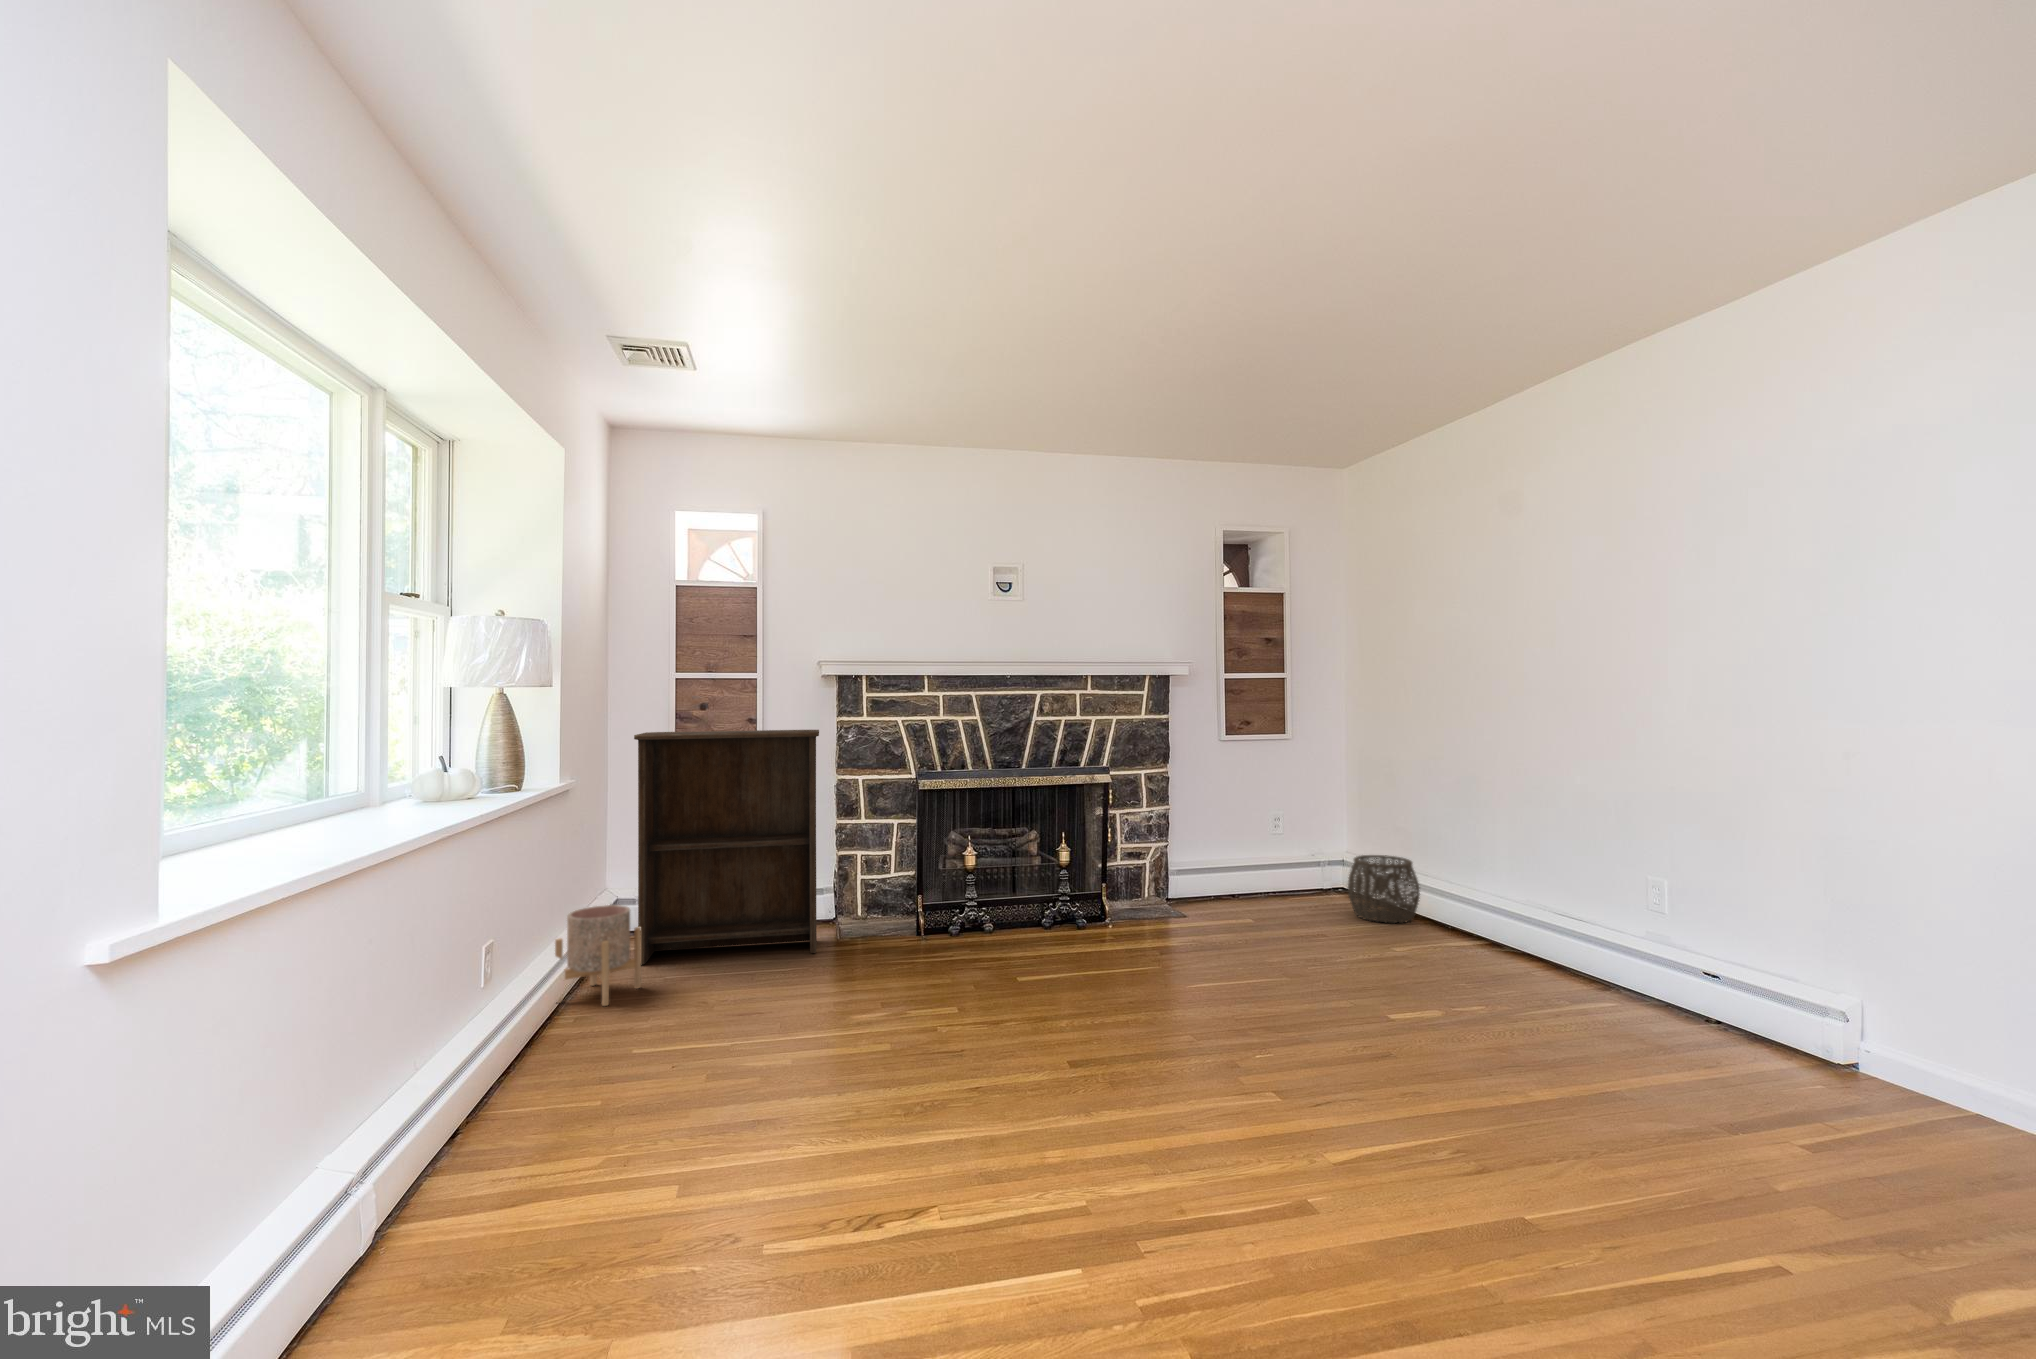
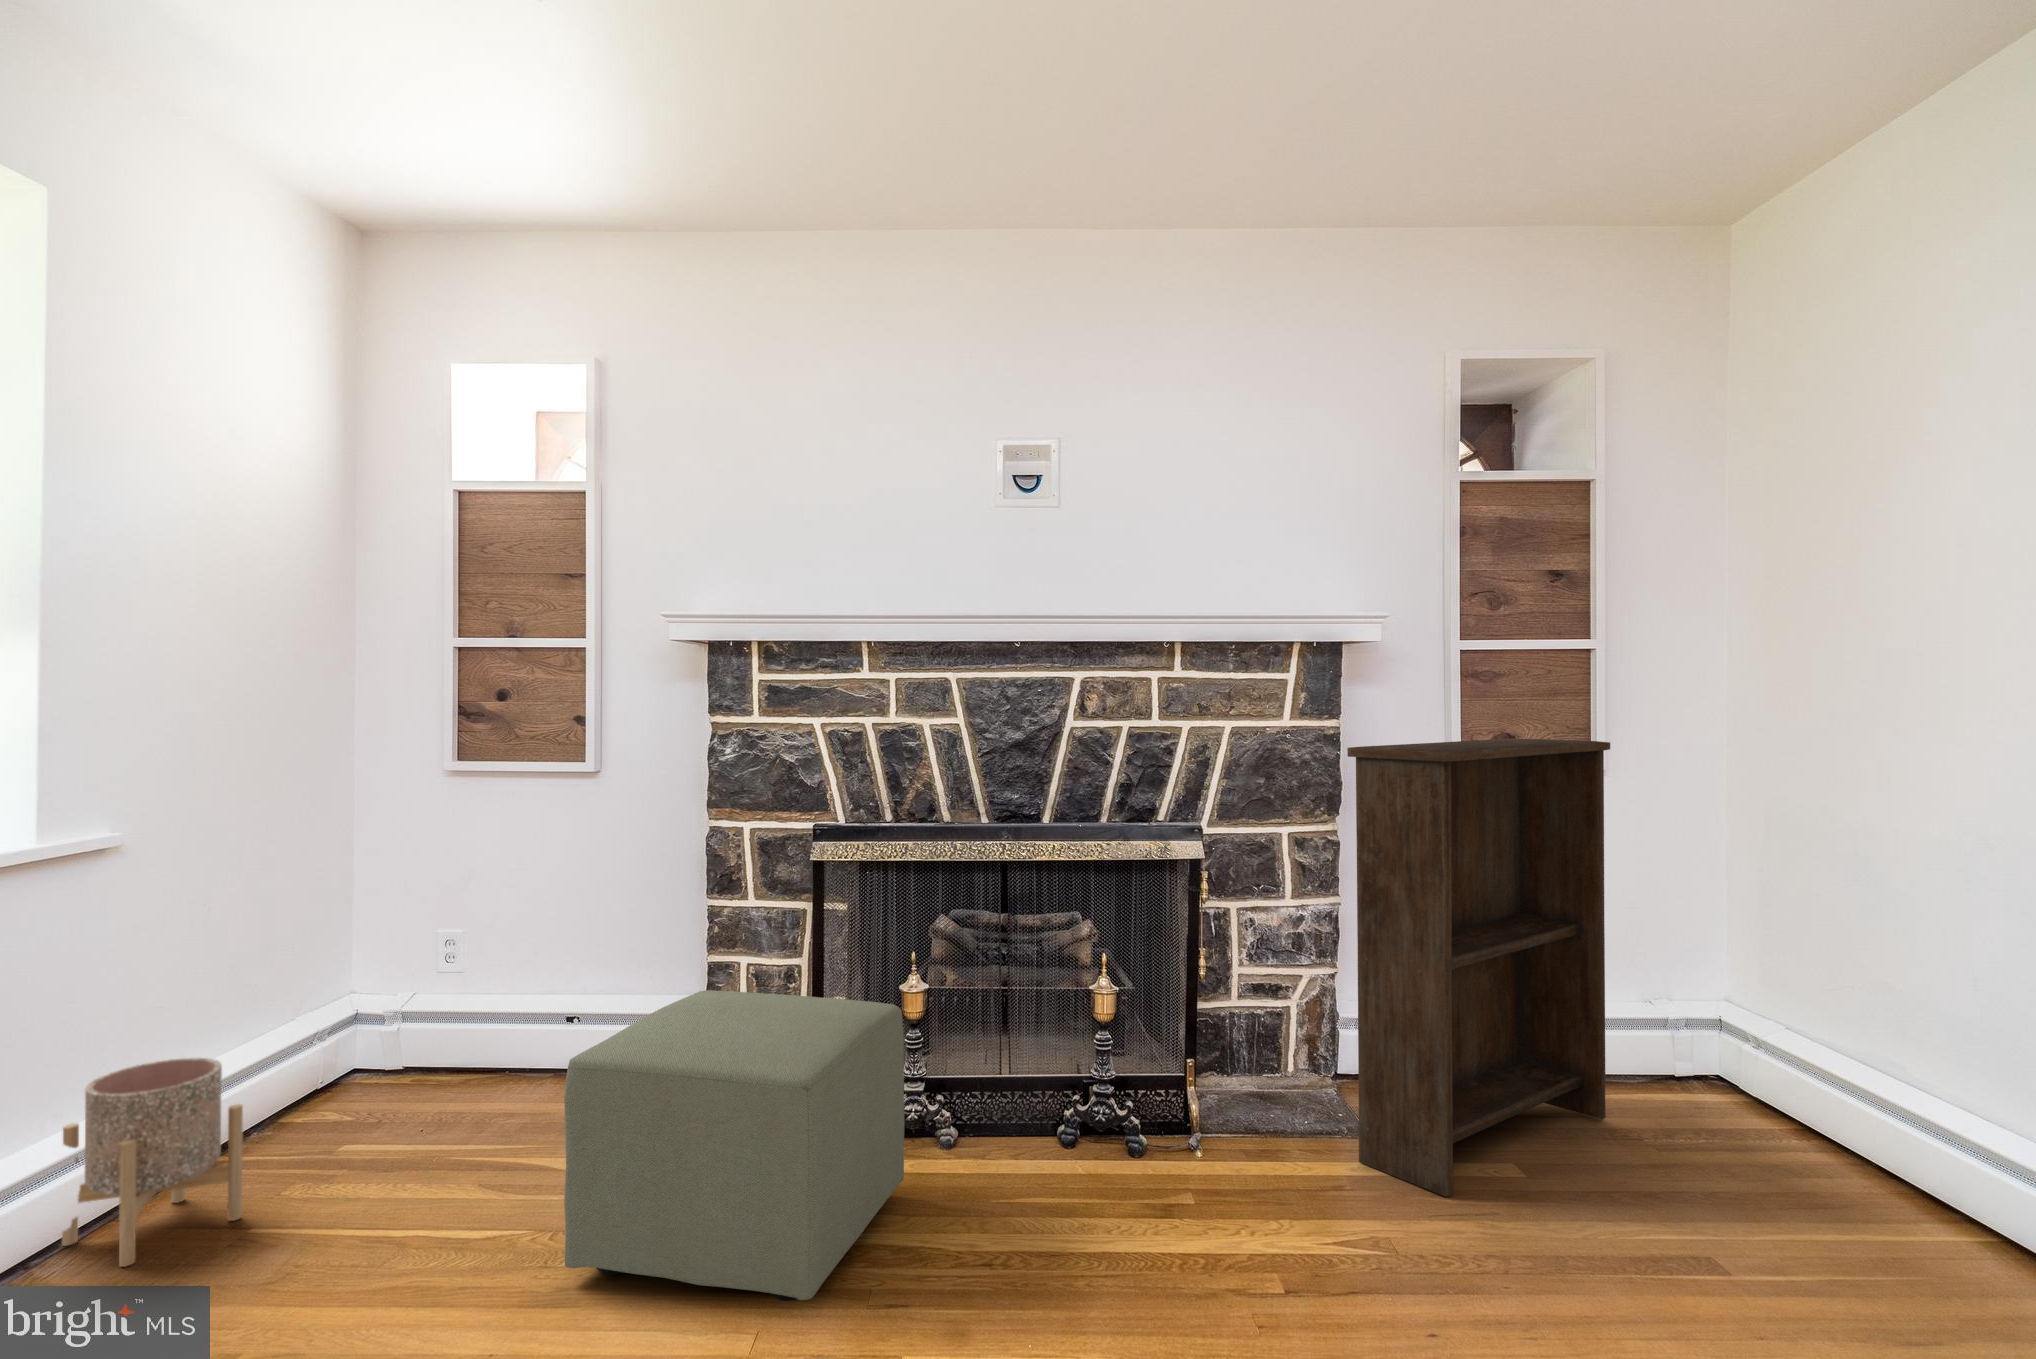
bookshelf: present [634,730,819,965] -> present [1347,739,1610,1197]
woven basket: present [1348,855,1420,923] -> none [1726,1023,1909,1190]
ottoman: none [843,859,982,988] -> present [564,990,904,1301]

